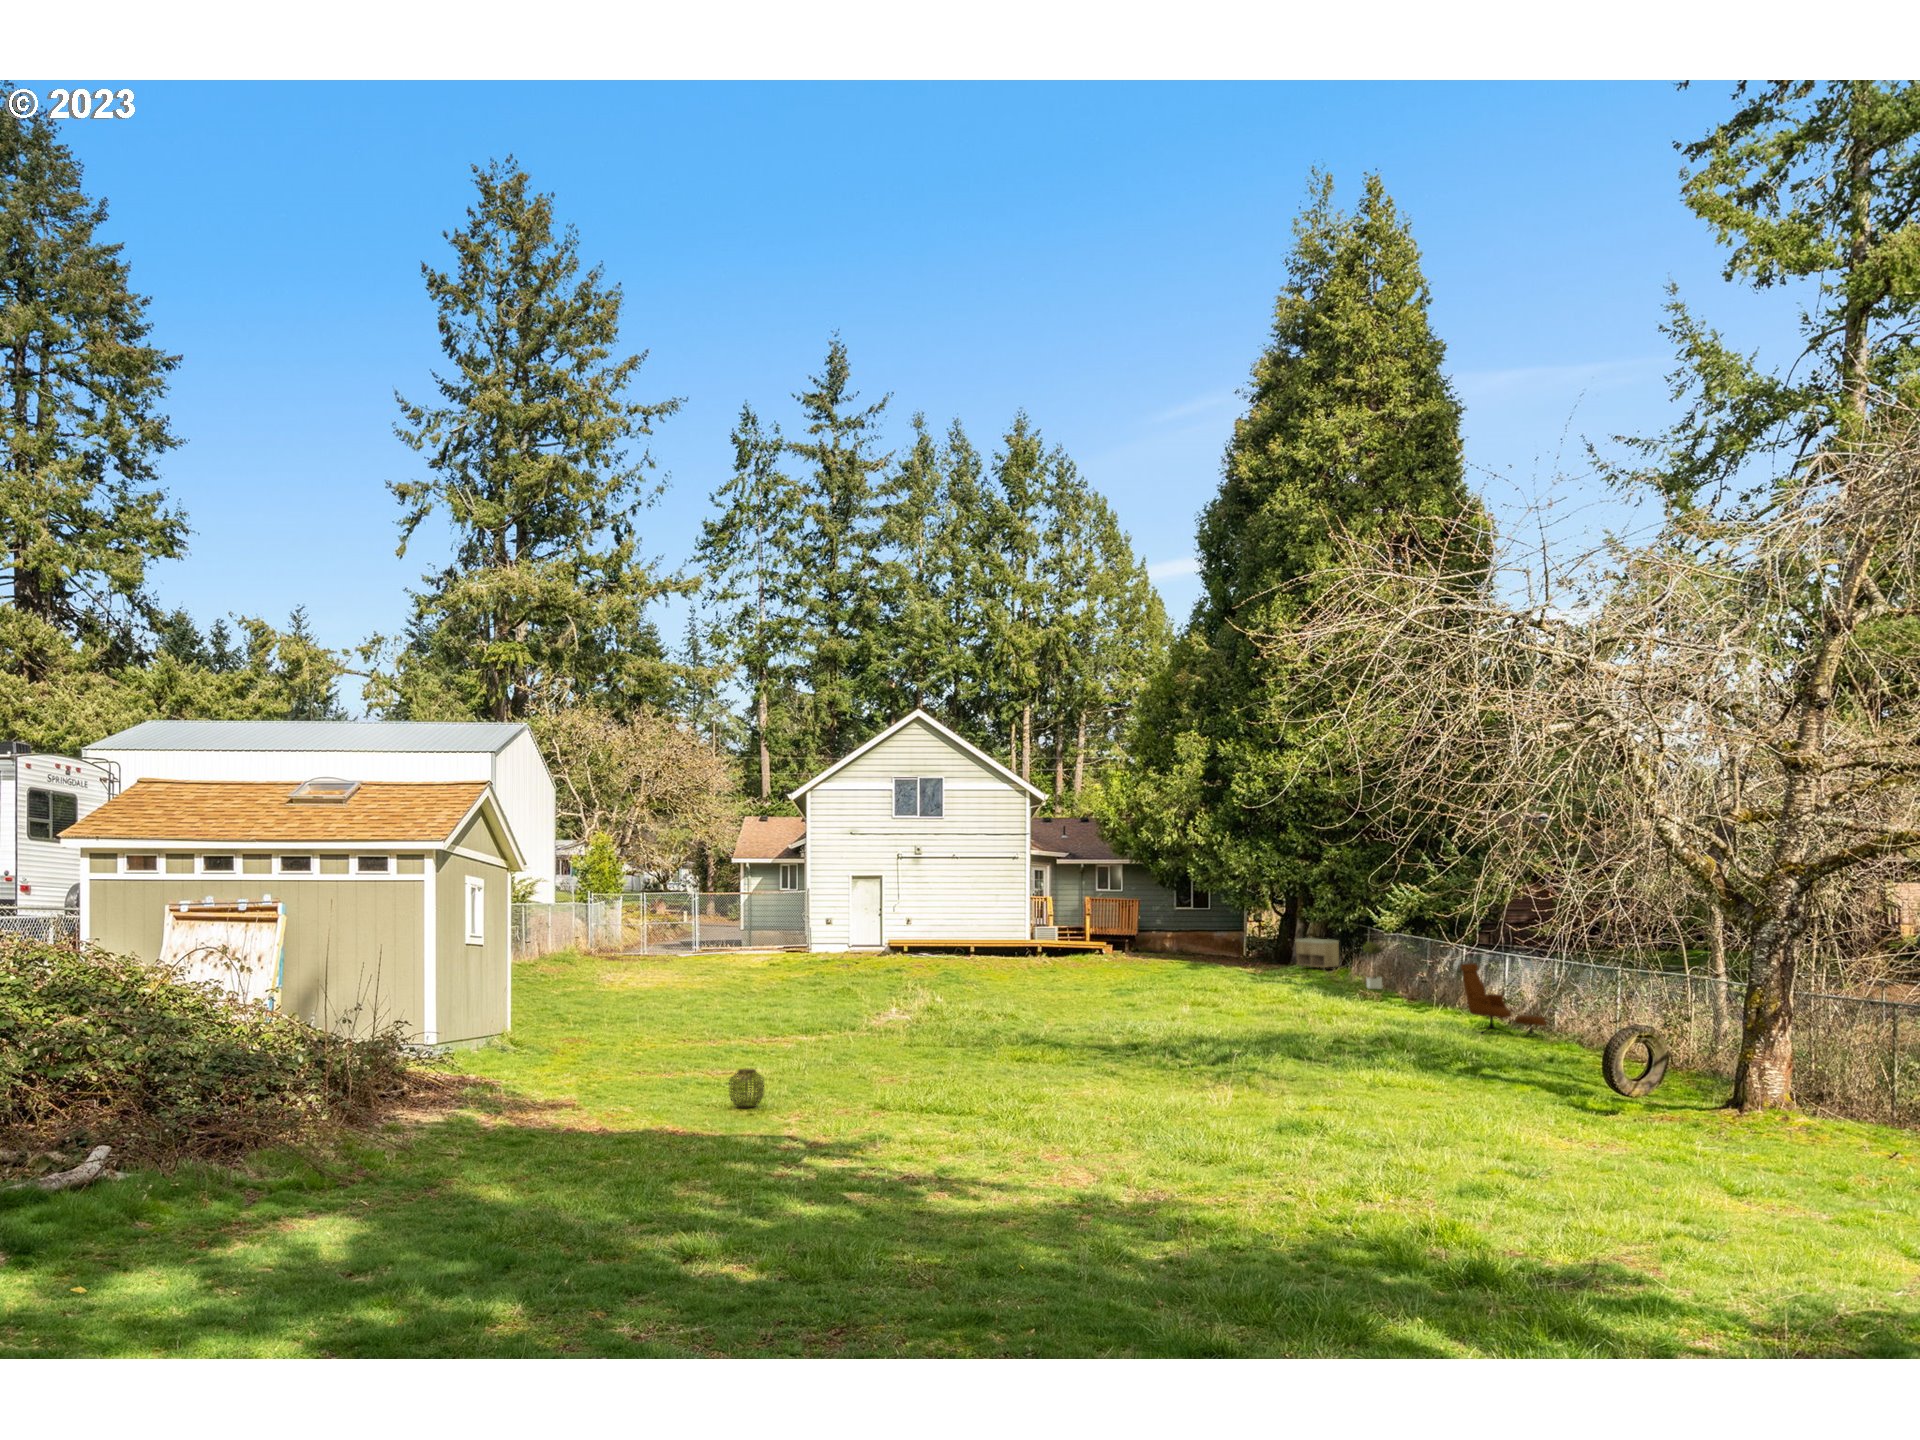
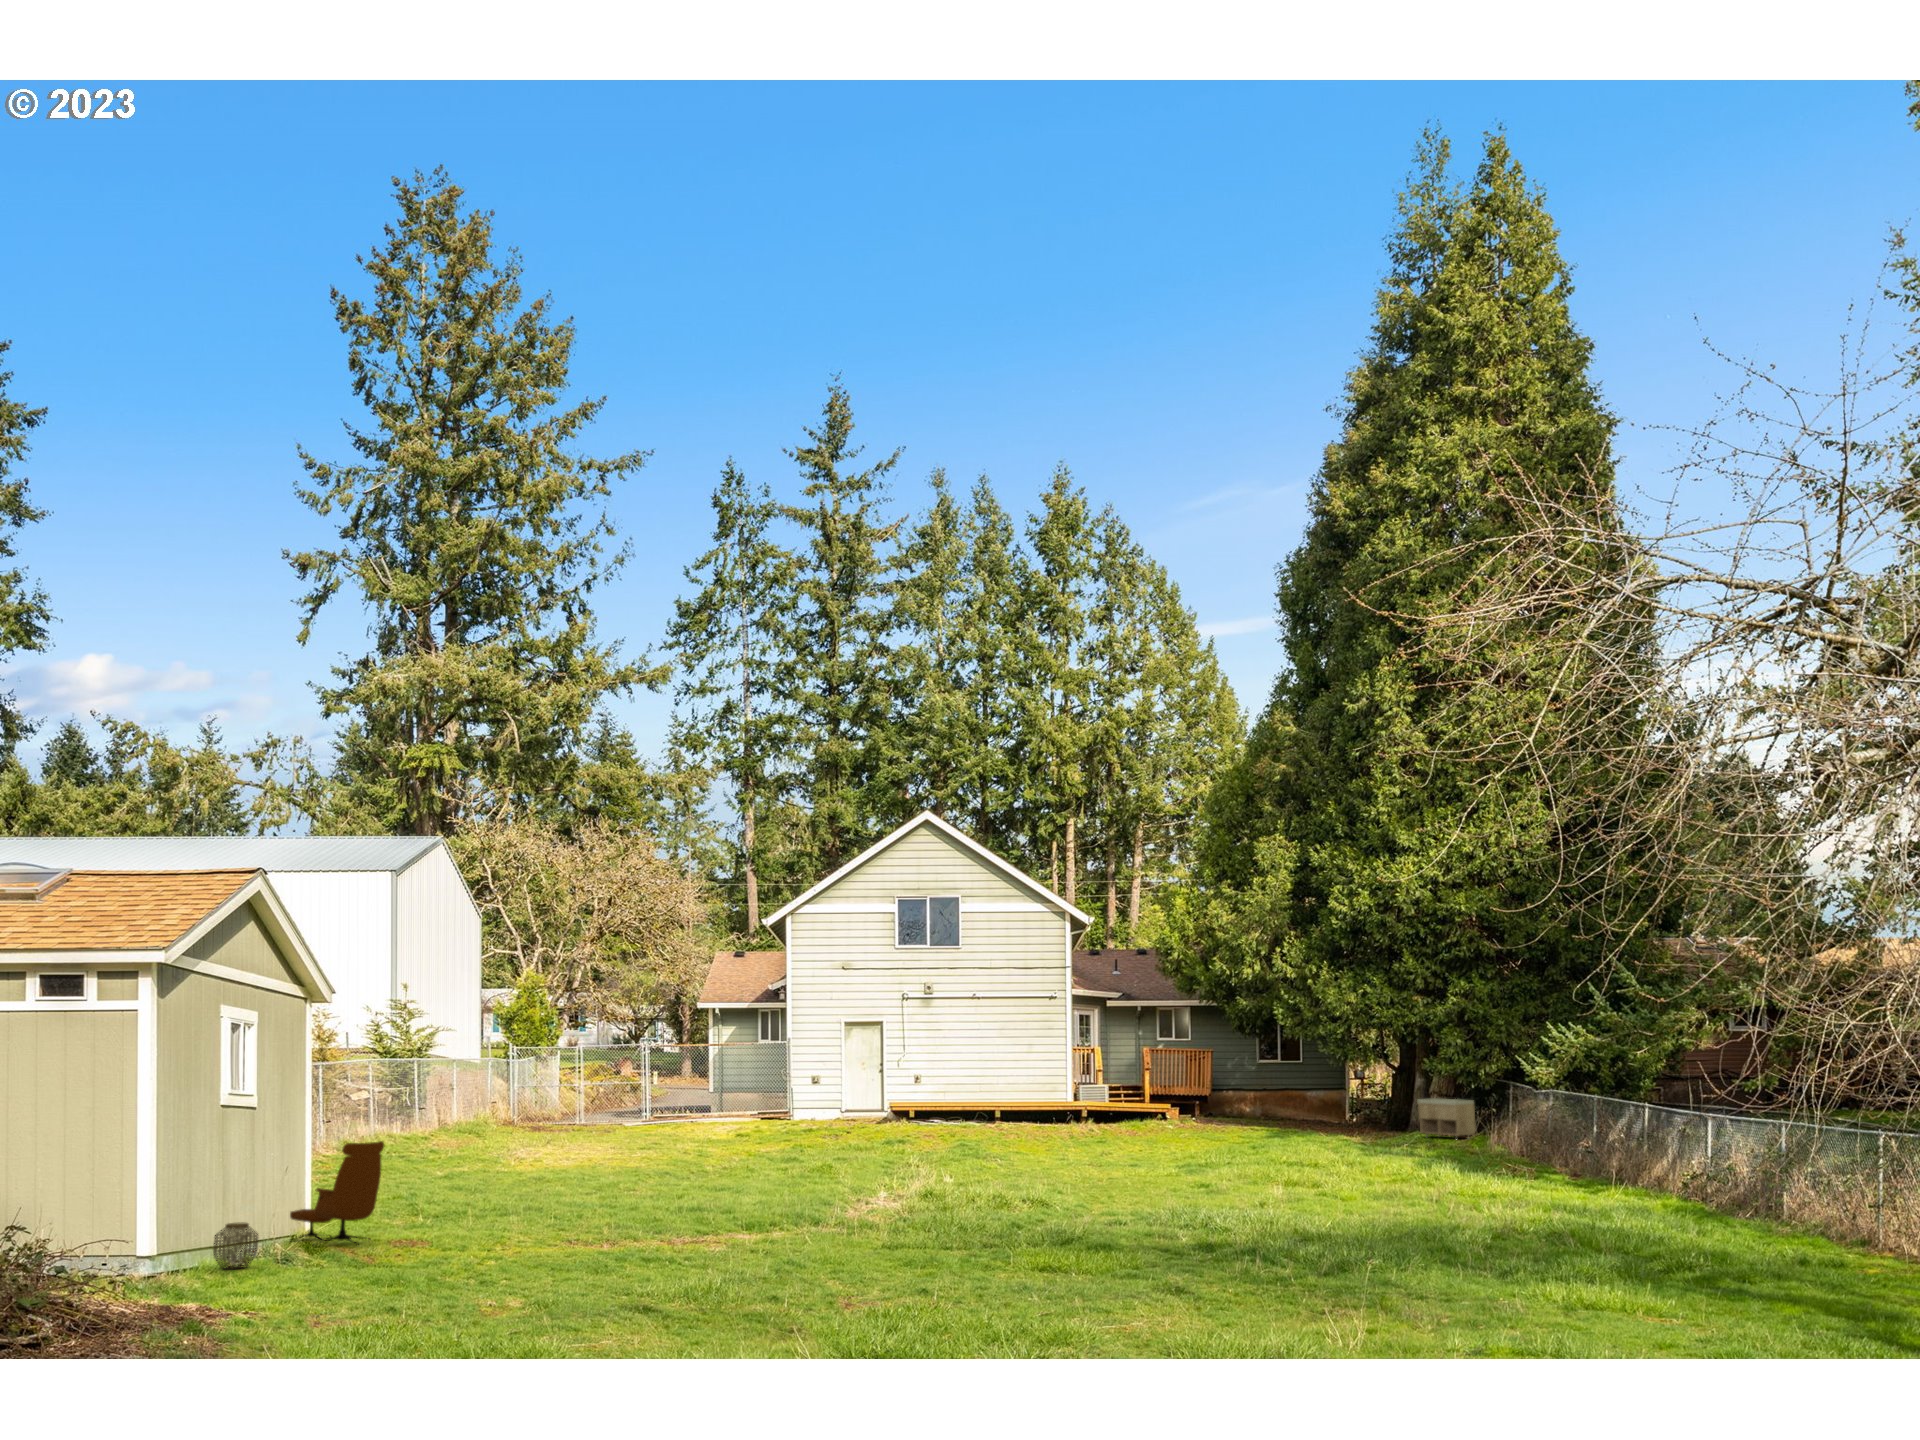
potted tree: present [1363,942,1383,989] -> none [1513,1098,1541,1162]
lounge chair: present [1461,963,1546,1036] -> present [290,1141,385,1246]
woven basket: present [729,1069,764,1109] -> present [213,1222,258,1270]

